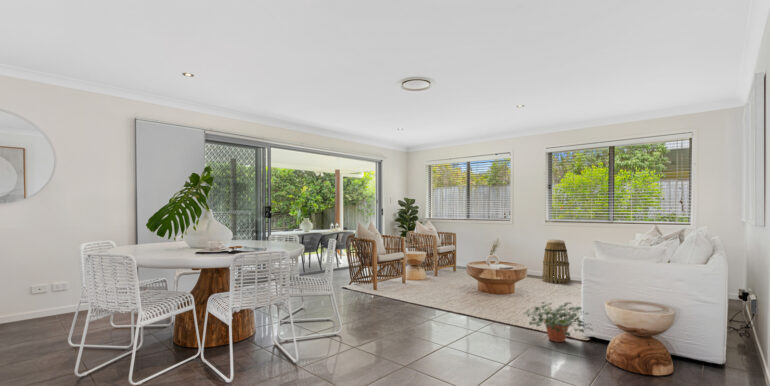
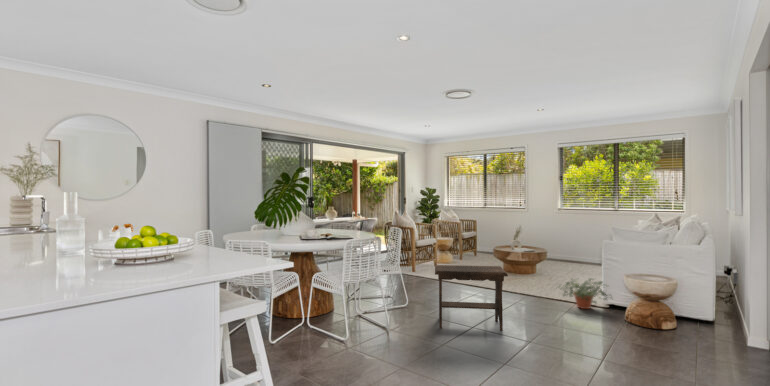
basket: present [542,240,570,284] -> none [556,225,581,264]
footstool: none [352,282,445,371] -> present [435,265,508,331]

